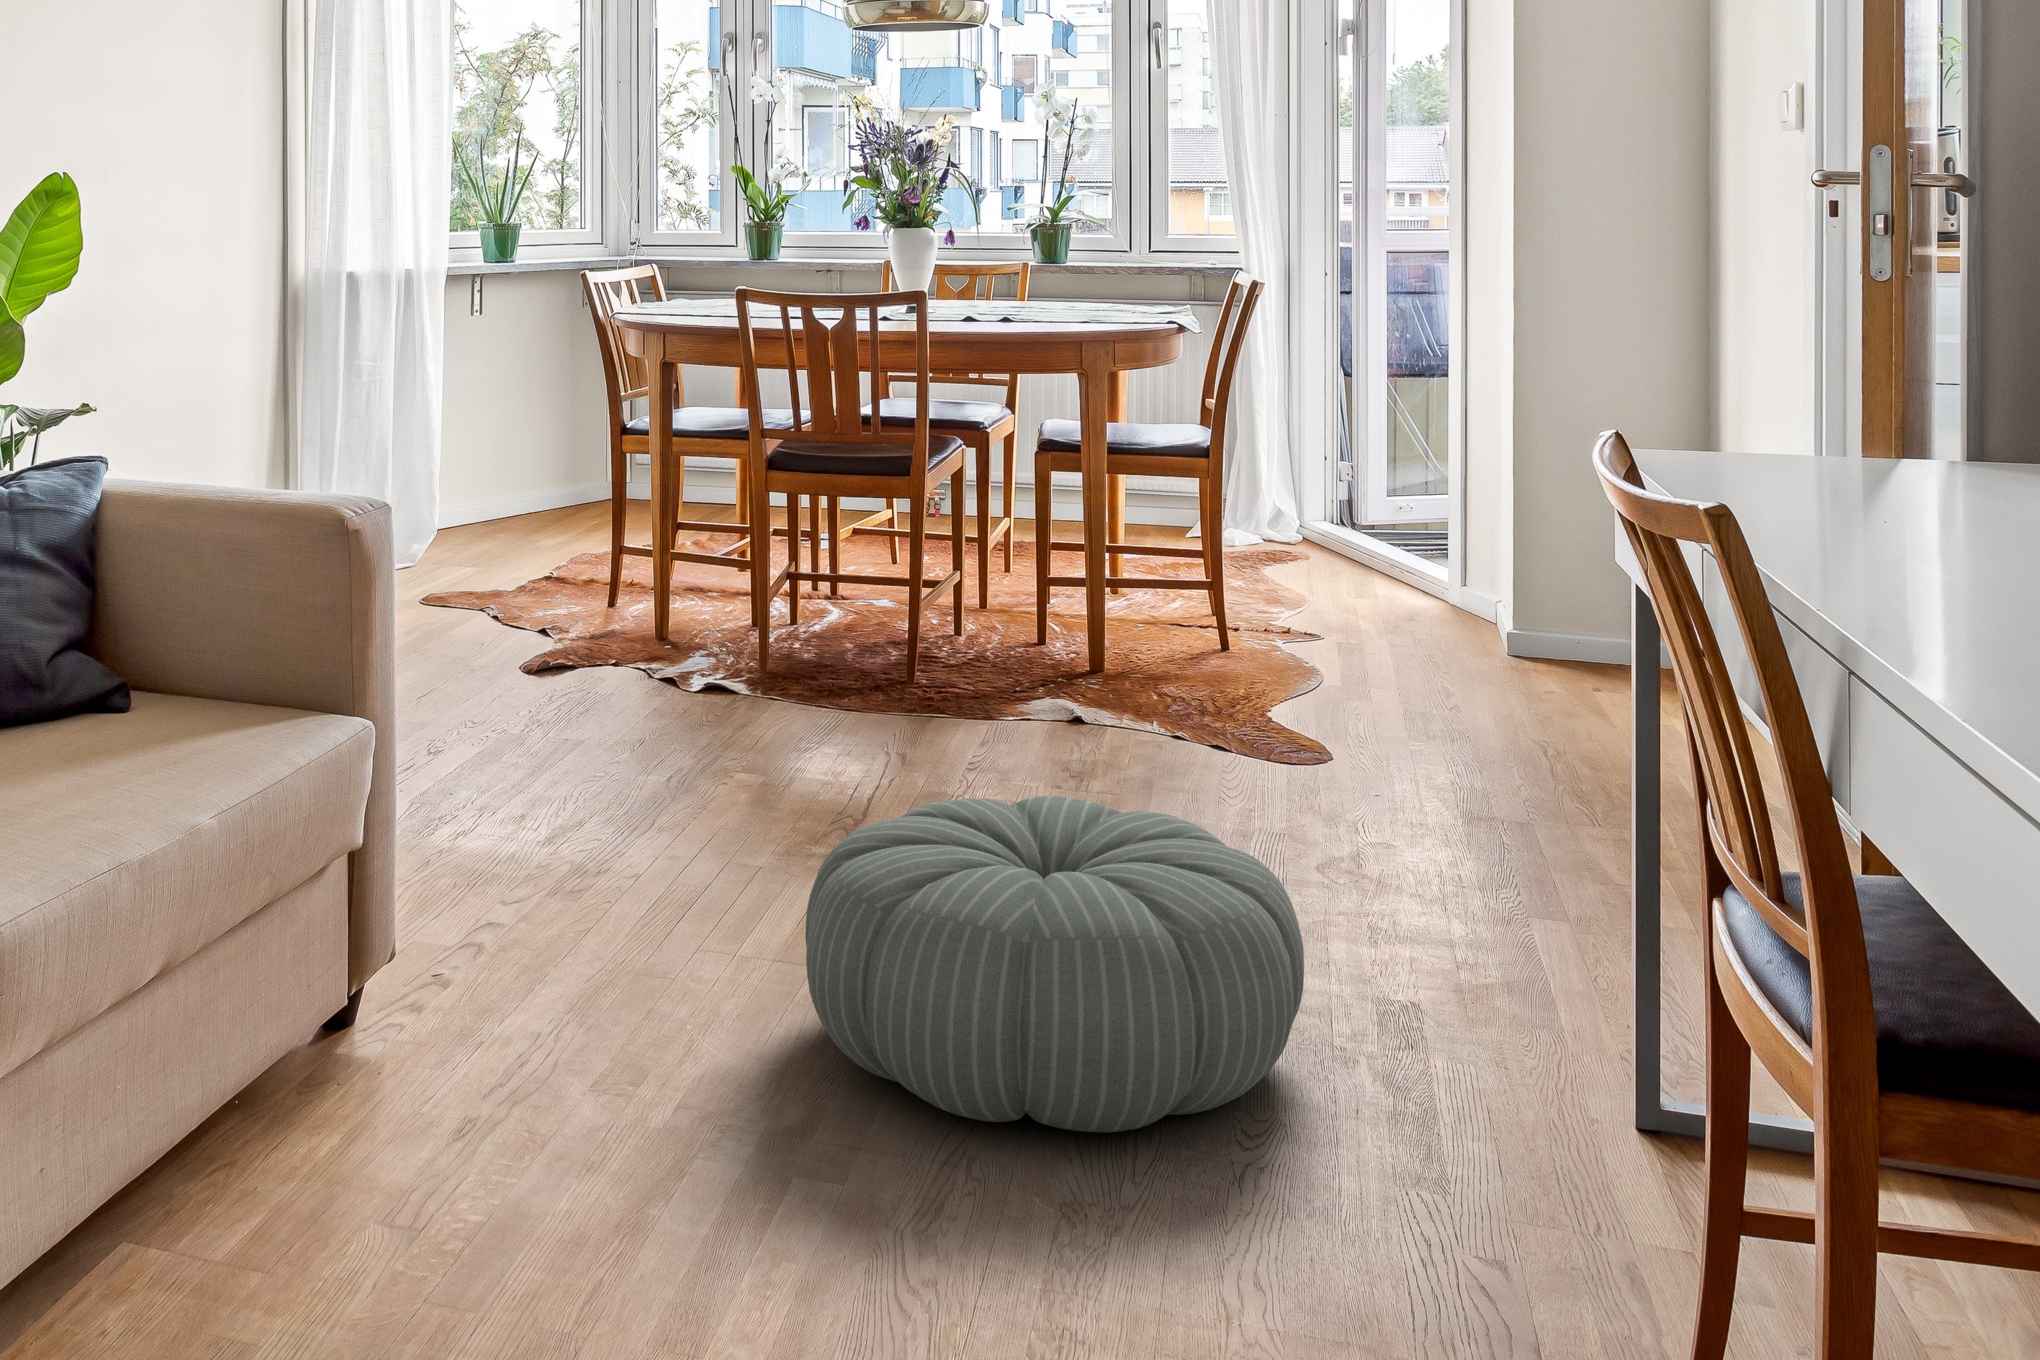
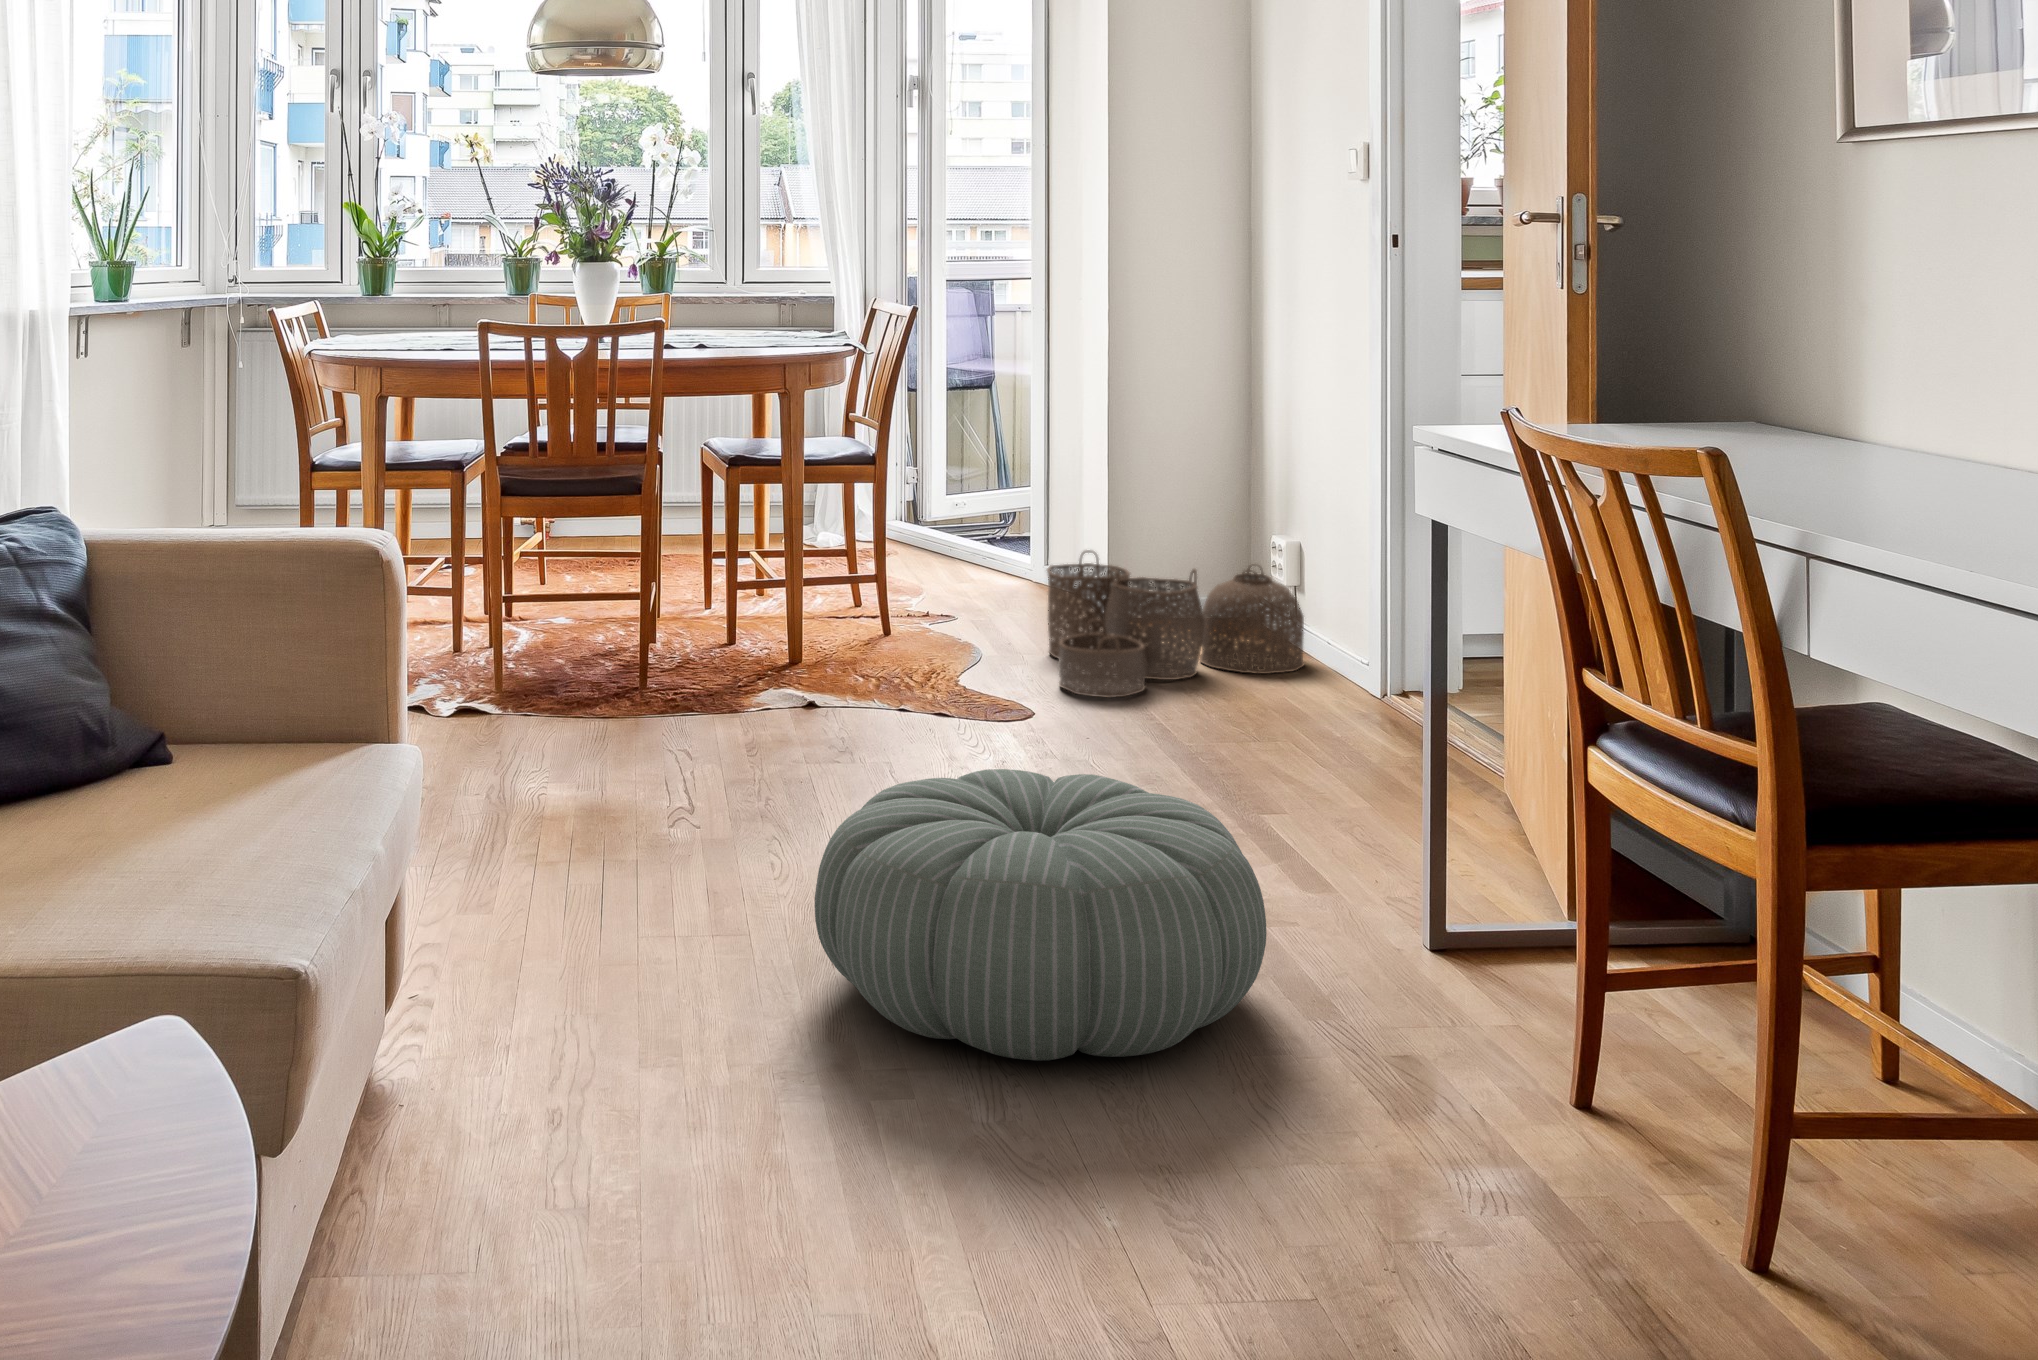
woven basket: none [1371,565,1705,736] -> present [1047,550,1304,698]

